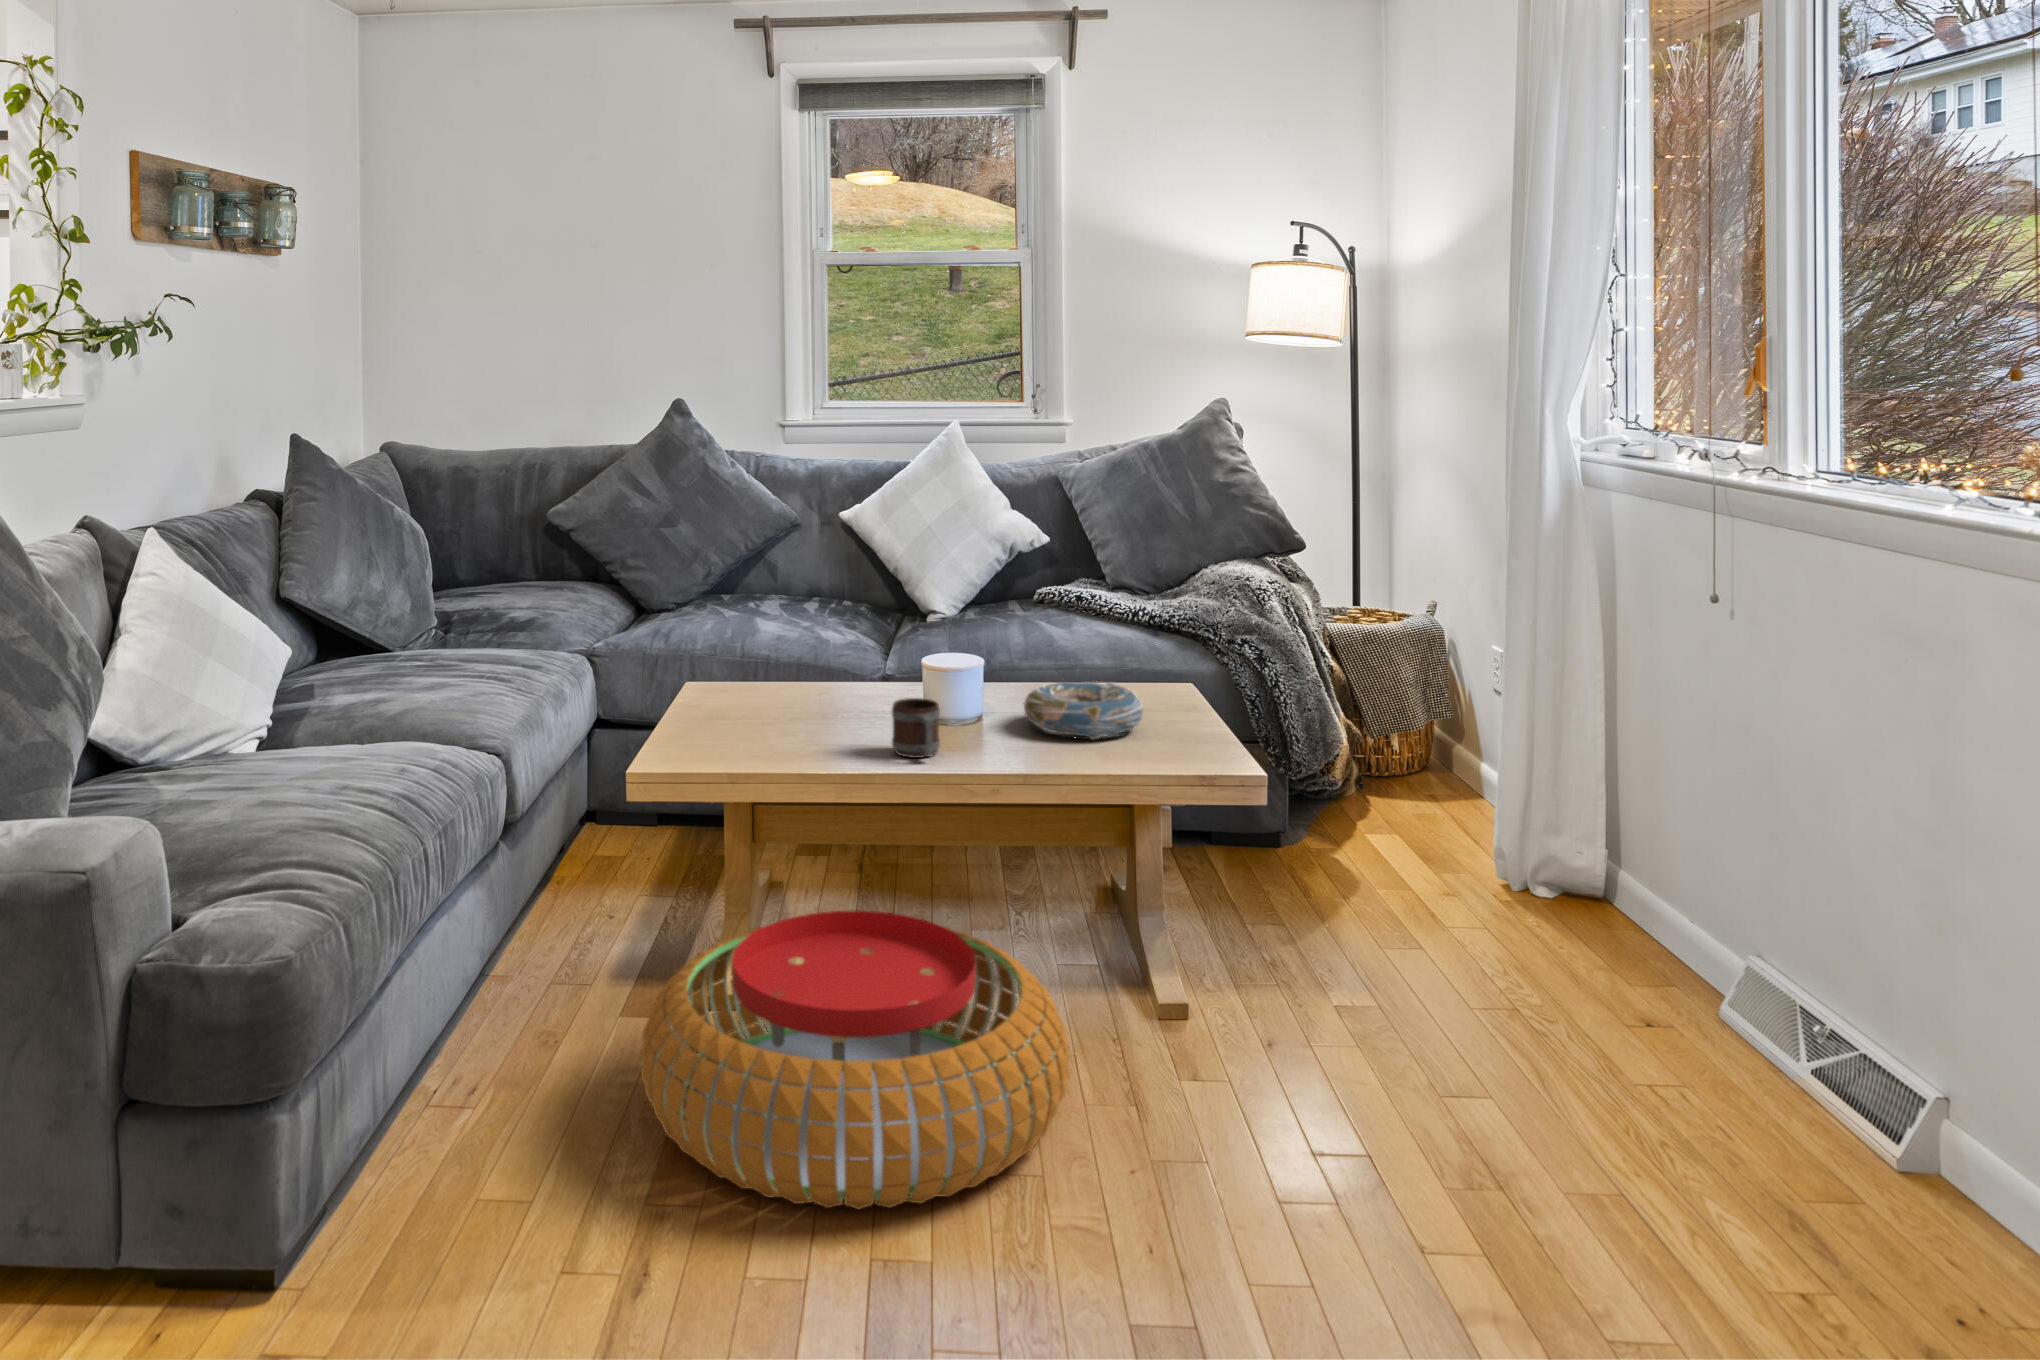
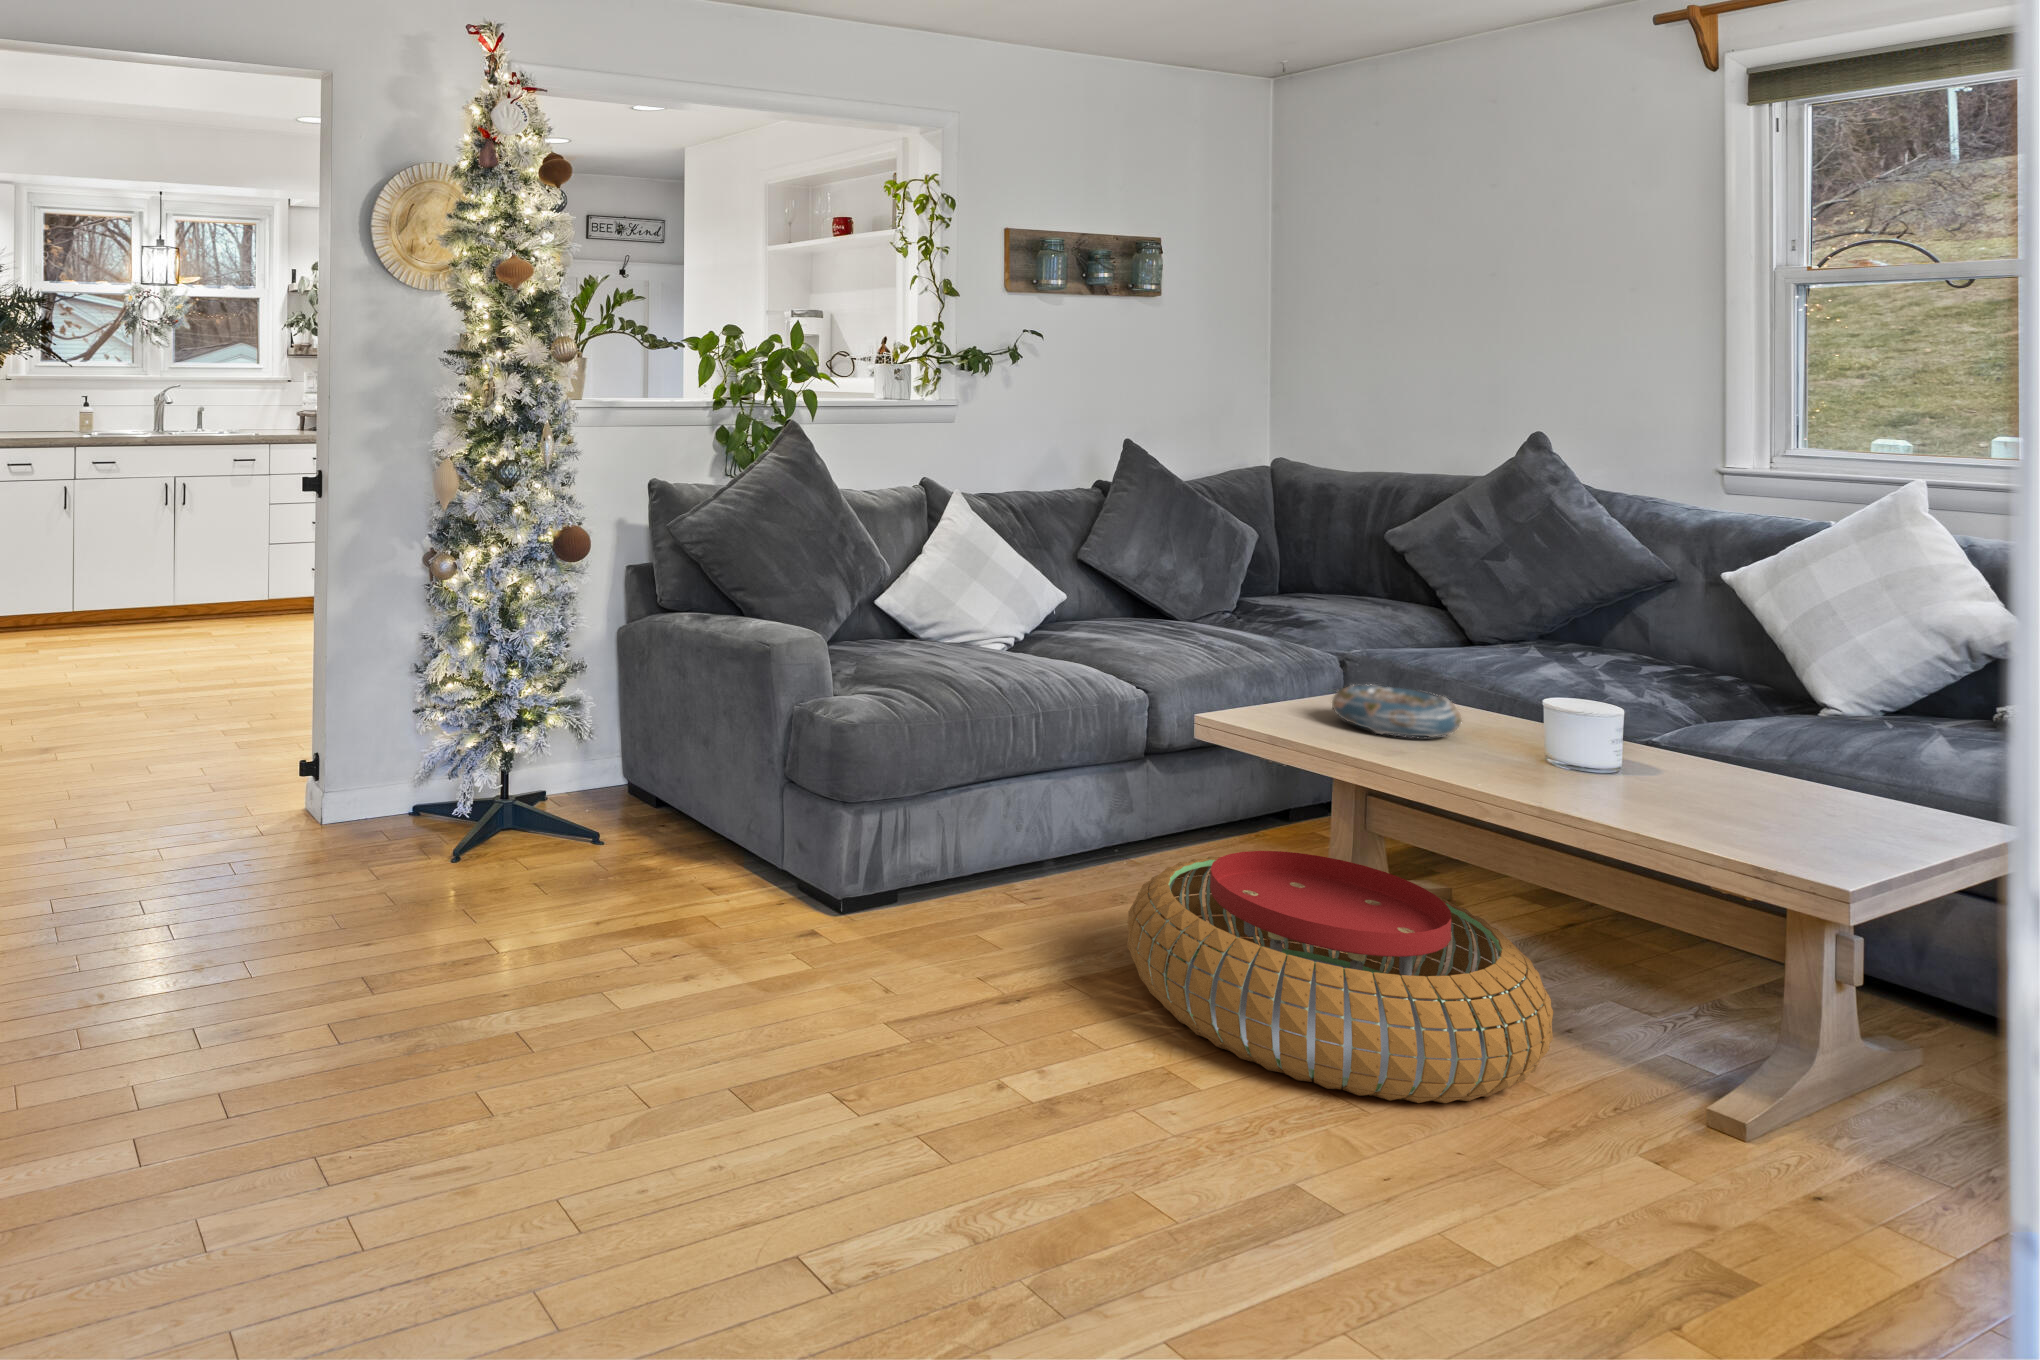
decorative bowl: present [1023,682,1143,739] -> present [1332,684,1462,738]
mug: present [892,698,940,758] -> none [1483,712,1540,770]

